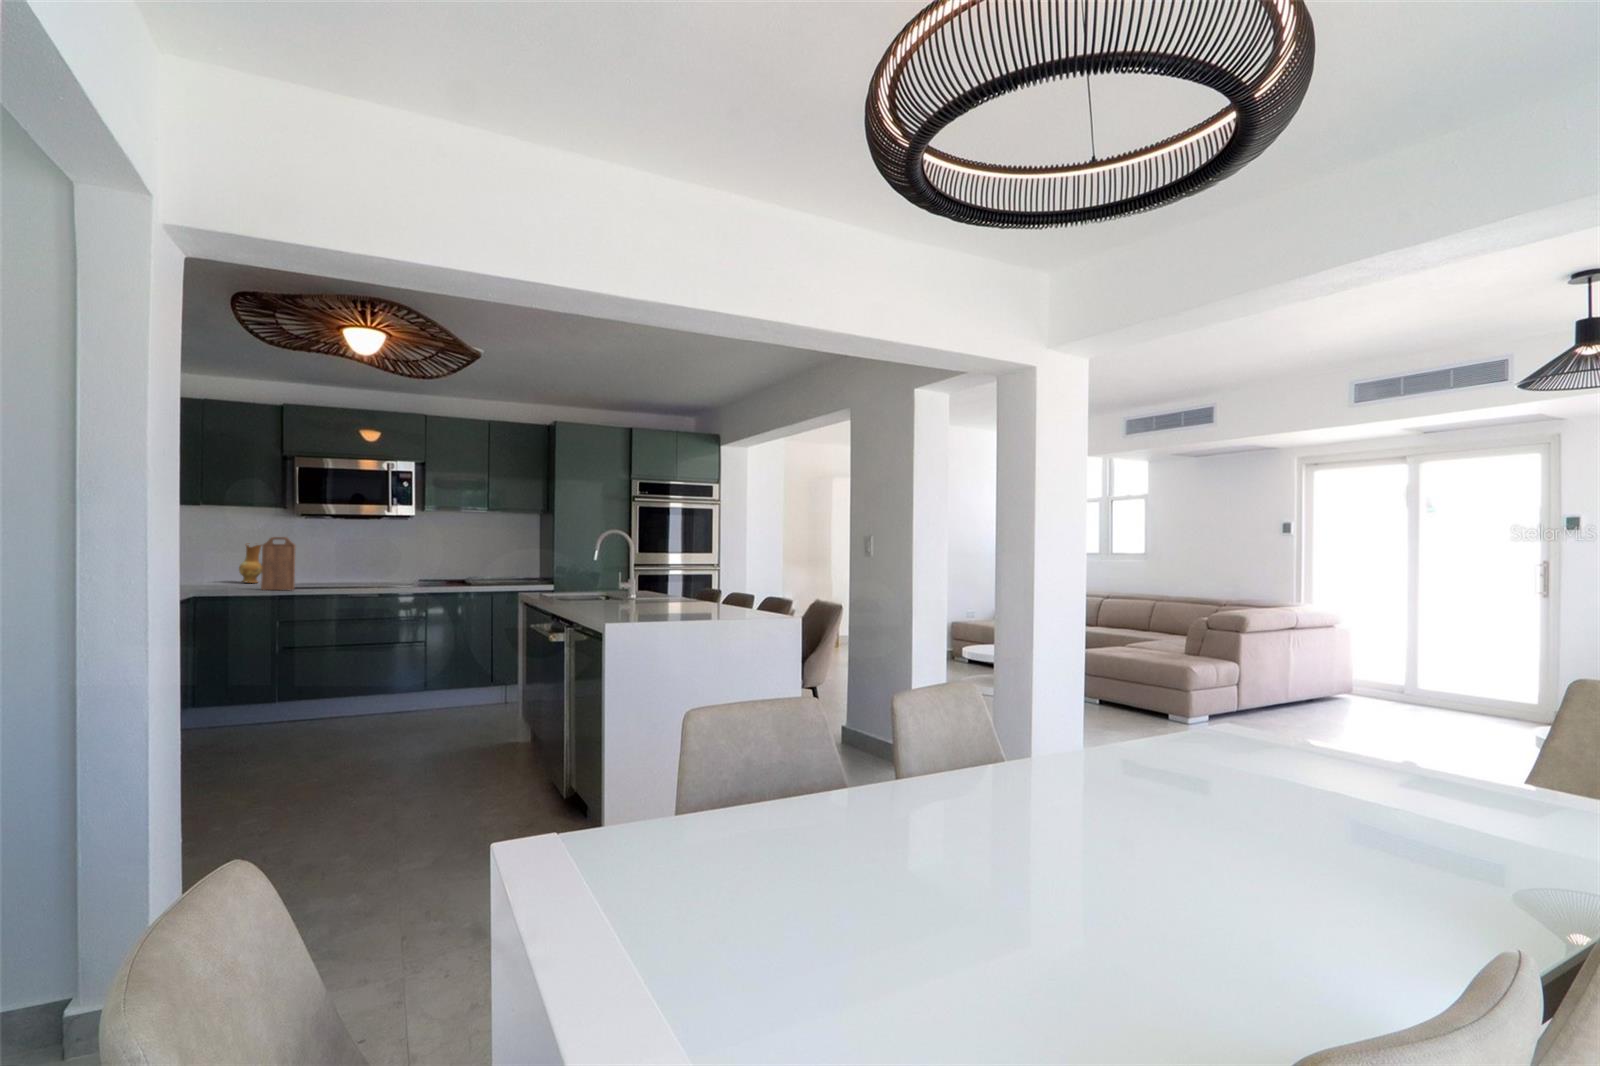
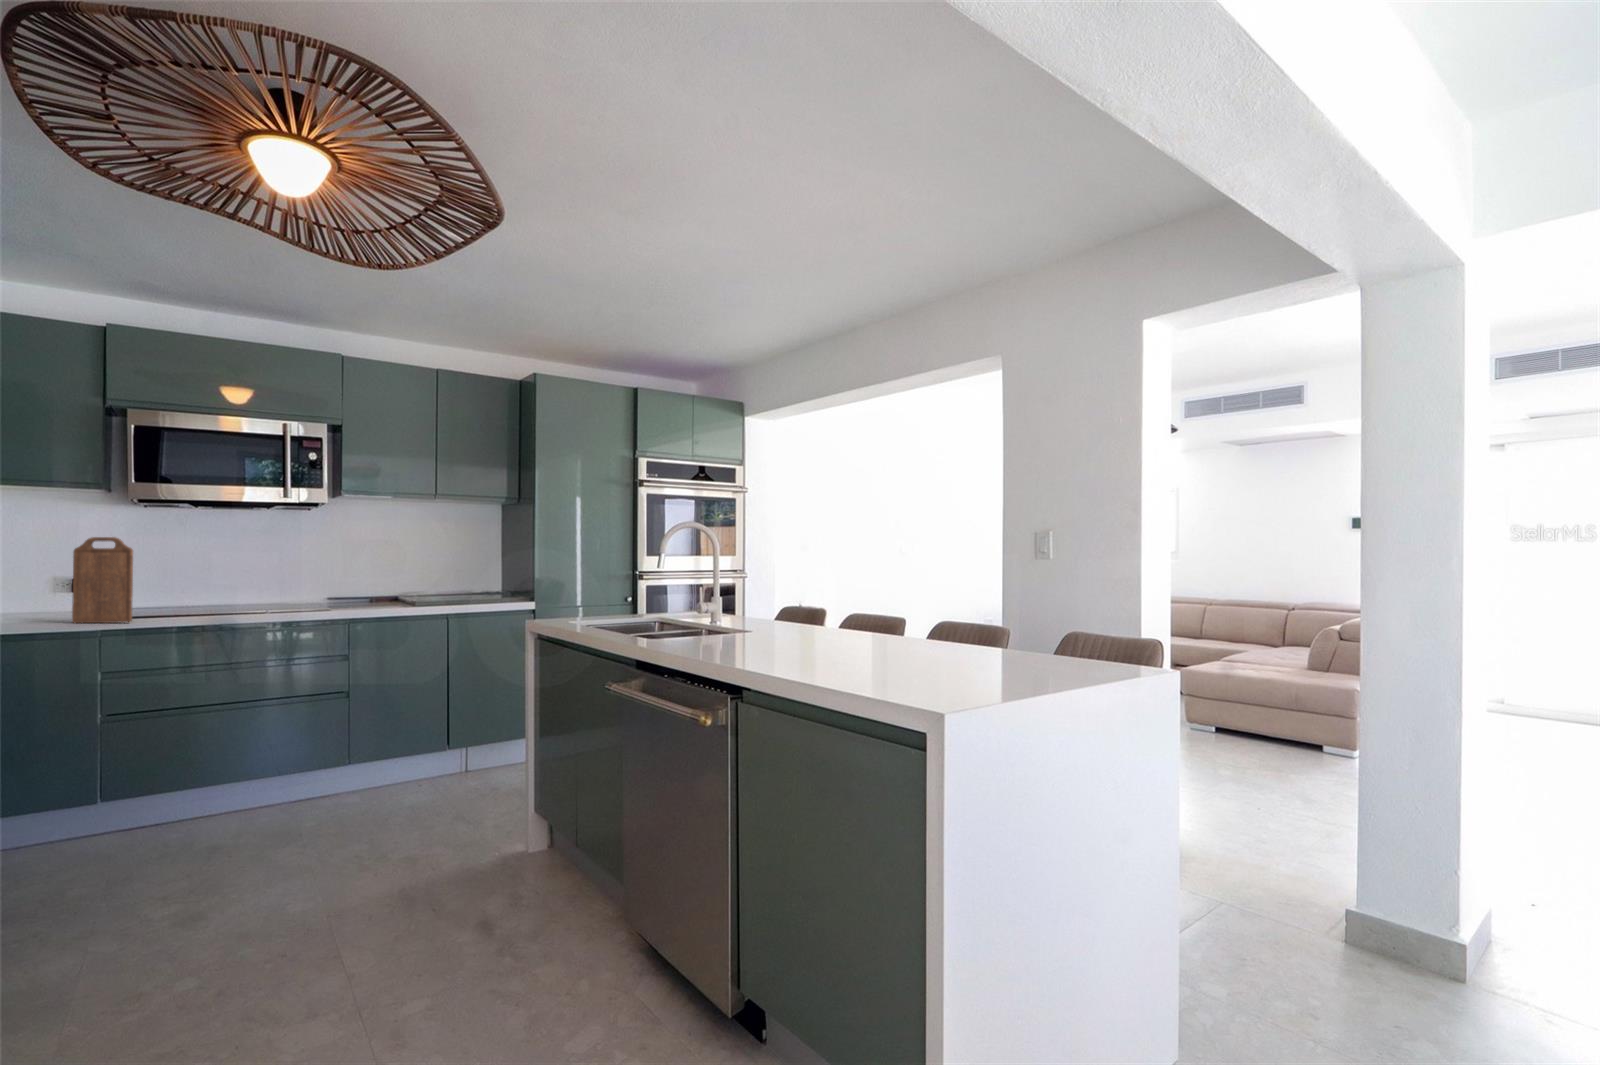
ceramic jug: present [239,545,262,583] -> none [32,546,74,608]

